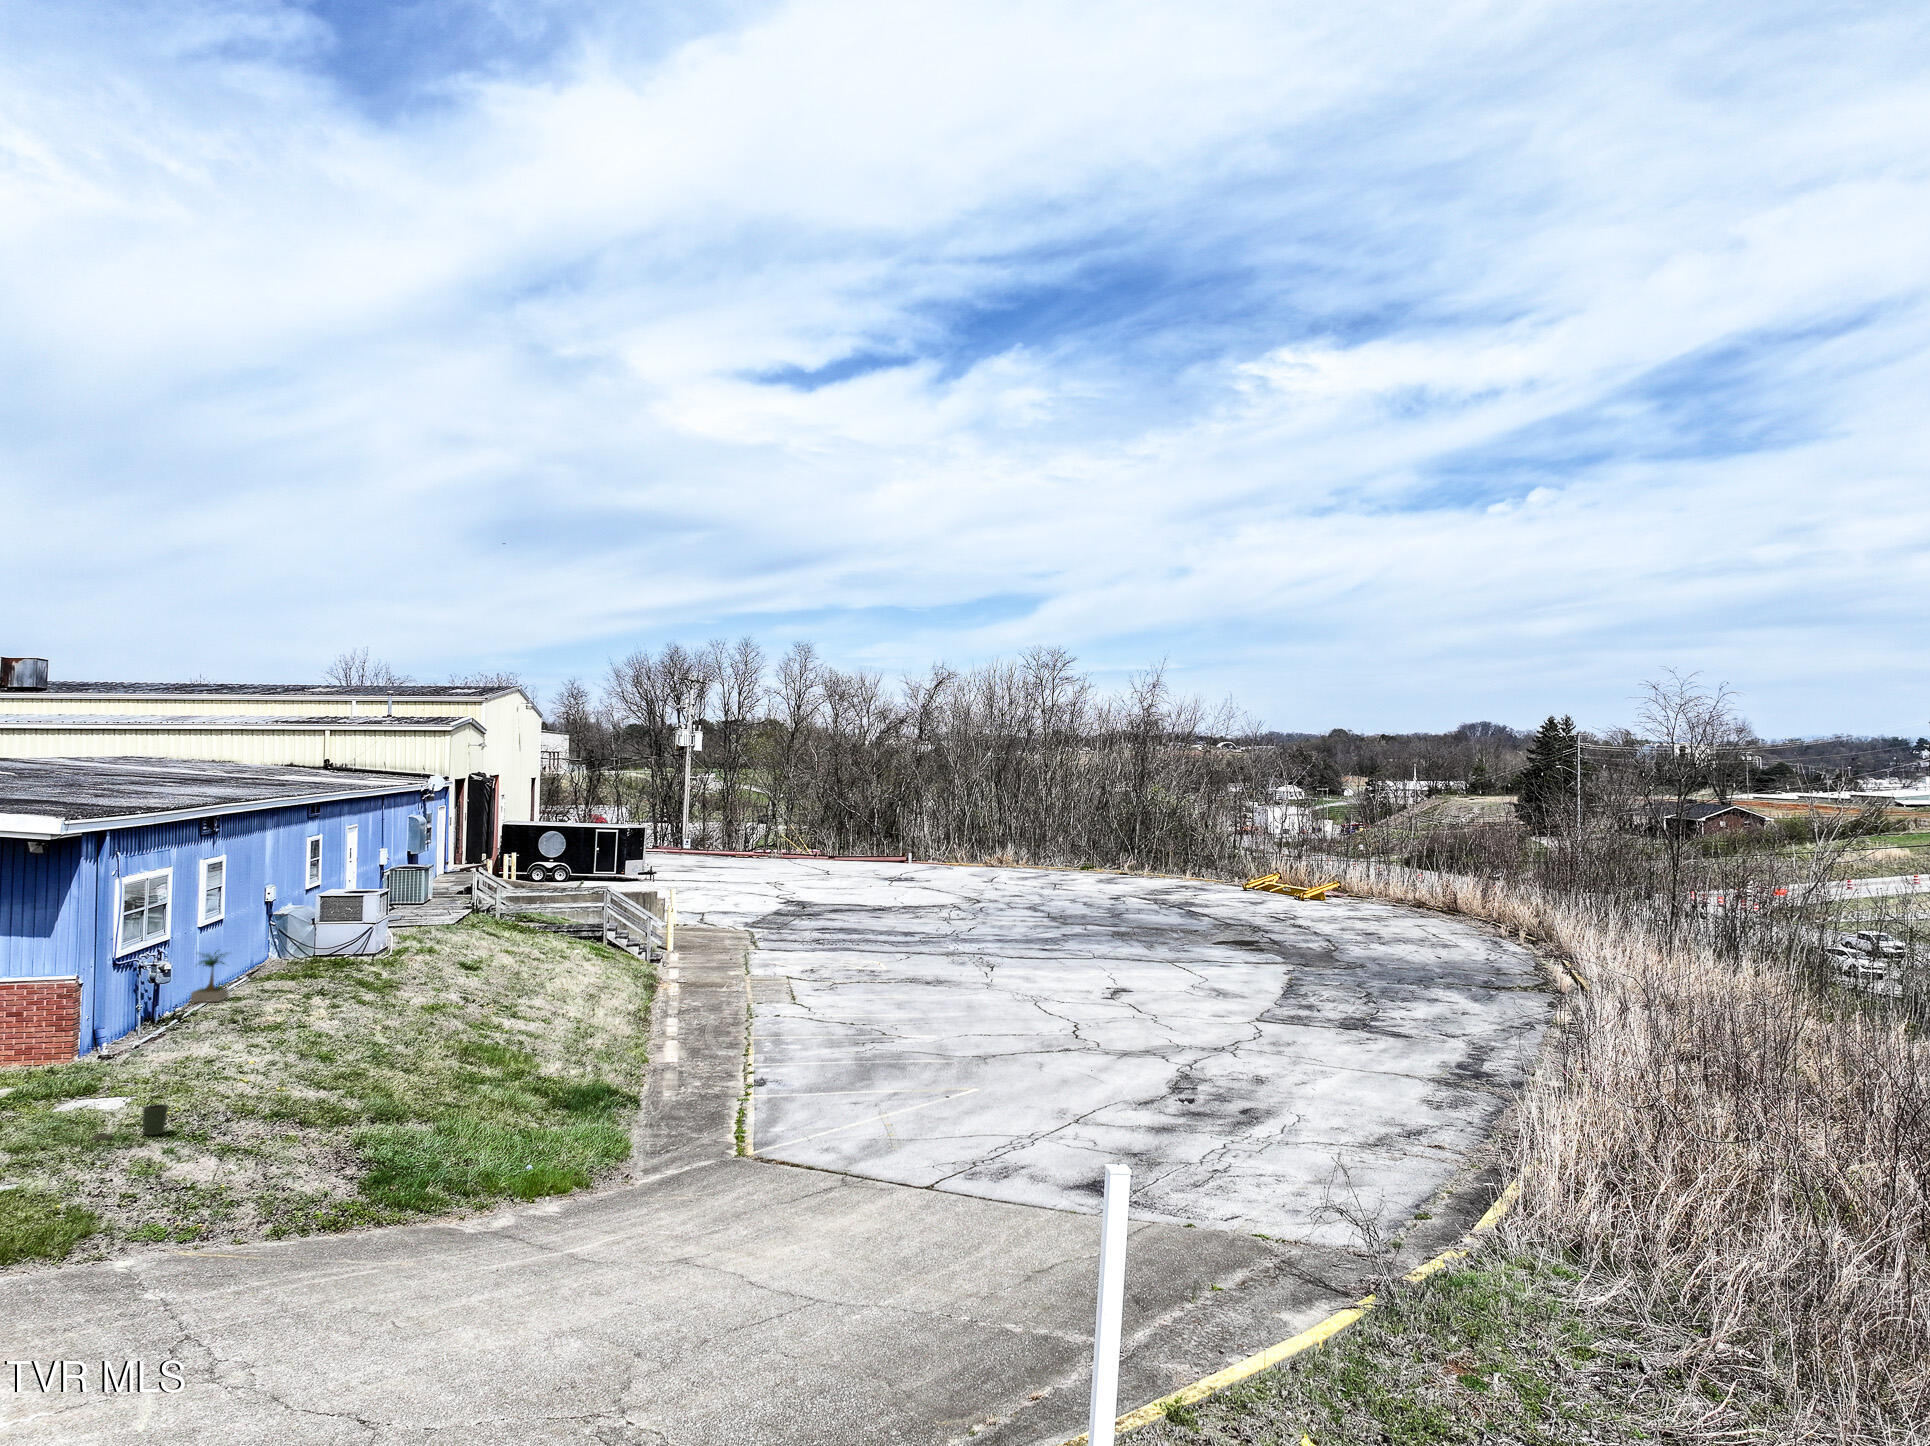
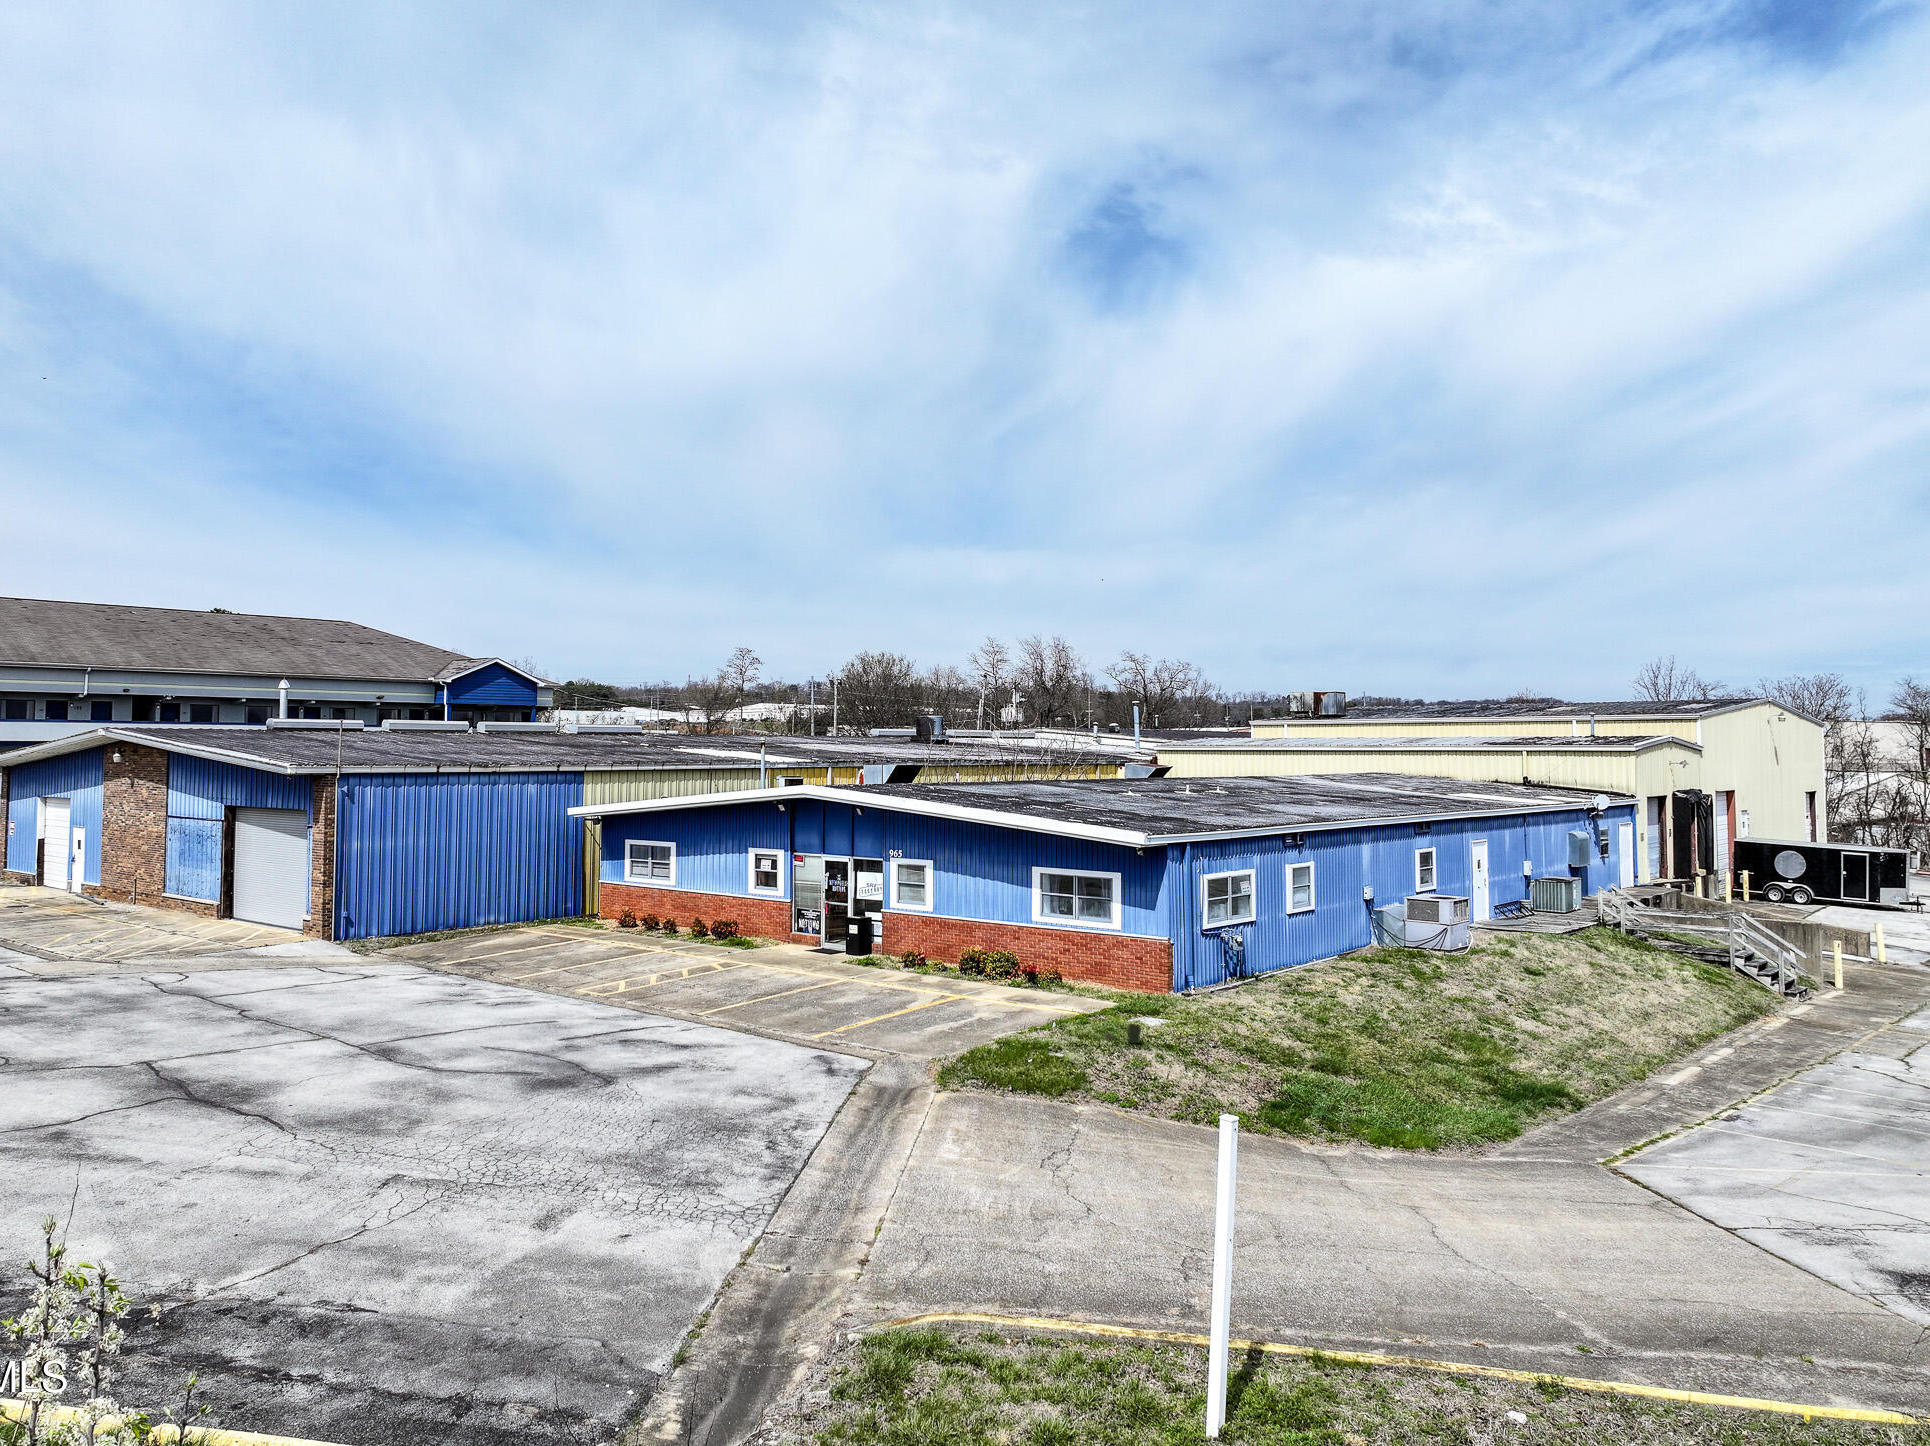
potted plant: present [190,950,228,1002] -> none [1274,930,1301,968]

